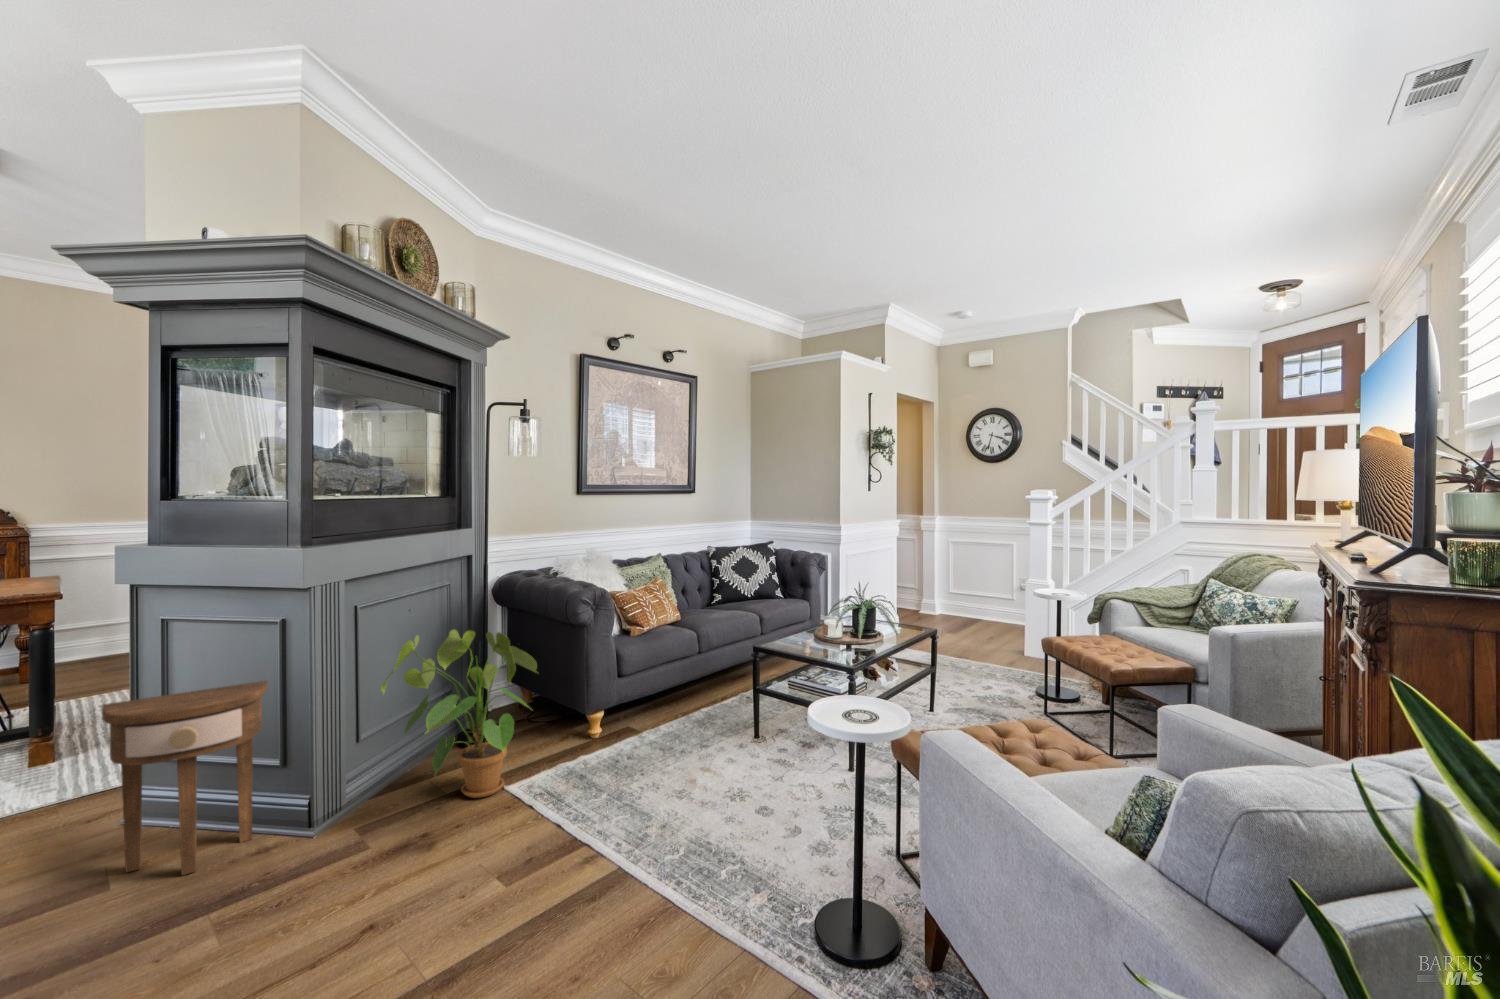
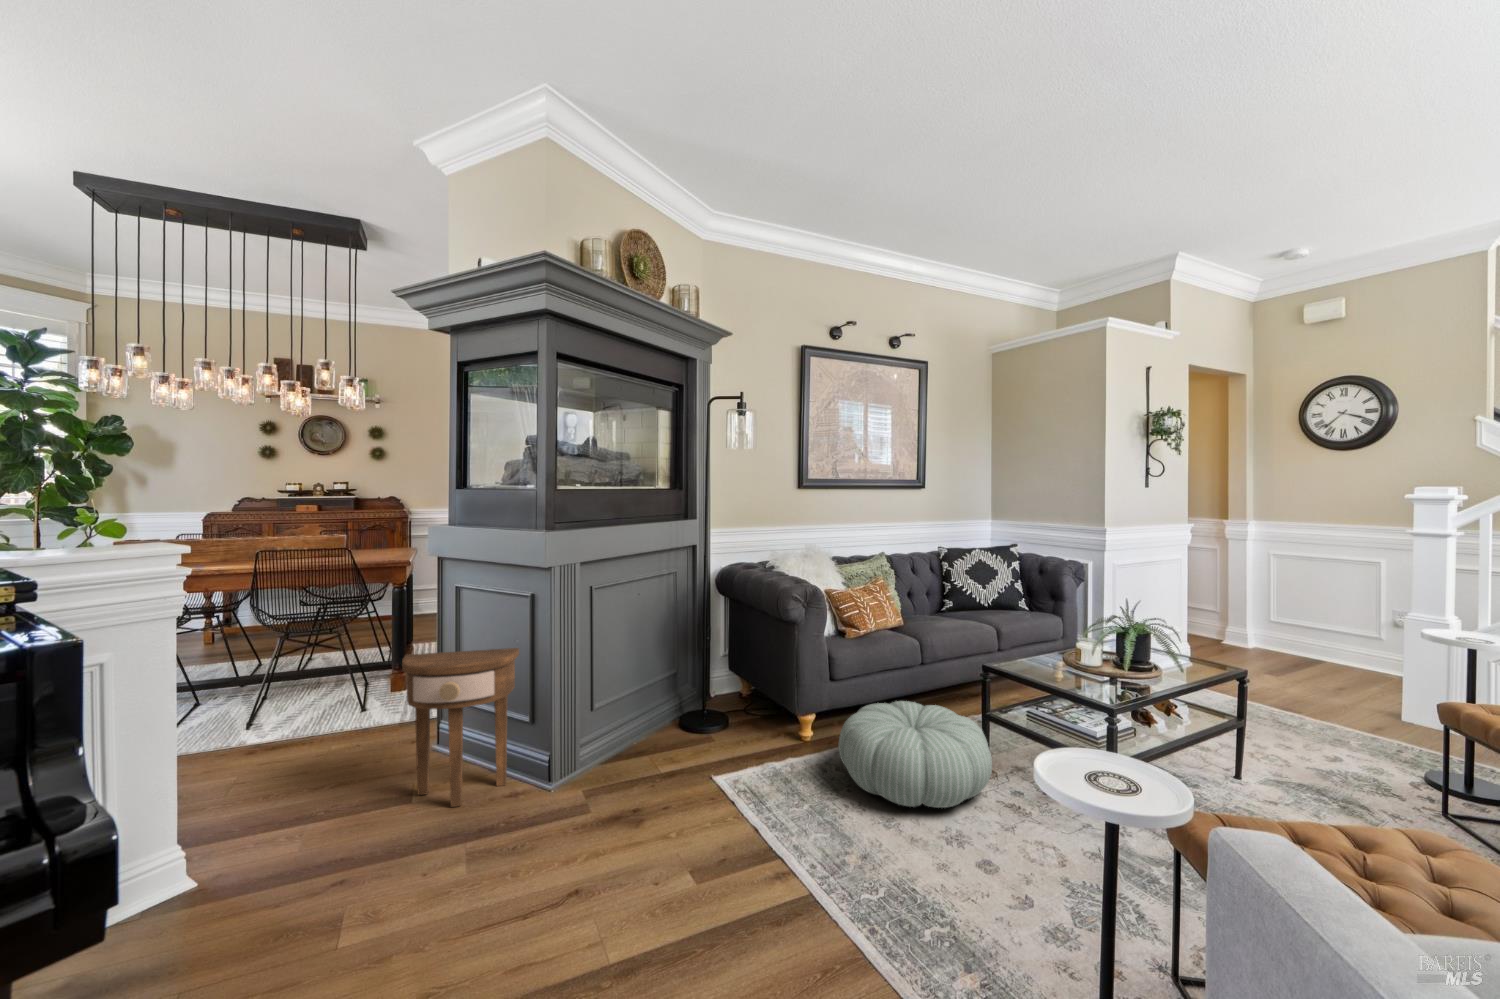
house plant: present [381,629,537,798] -> none [608,615,752,784]
pouf: none [630,688,763,778] -> present [839,701,992,808]

